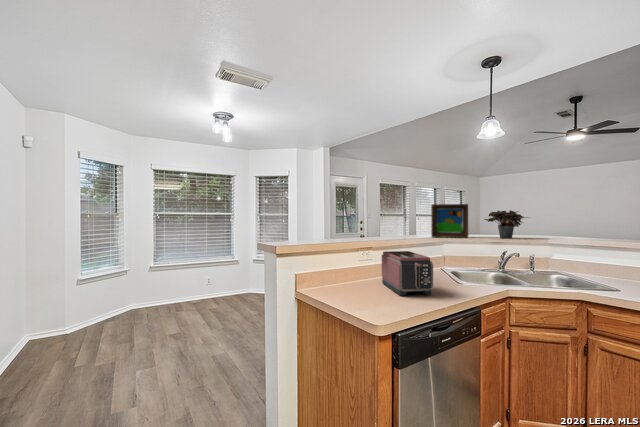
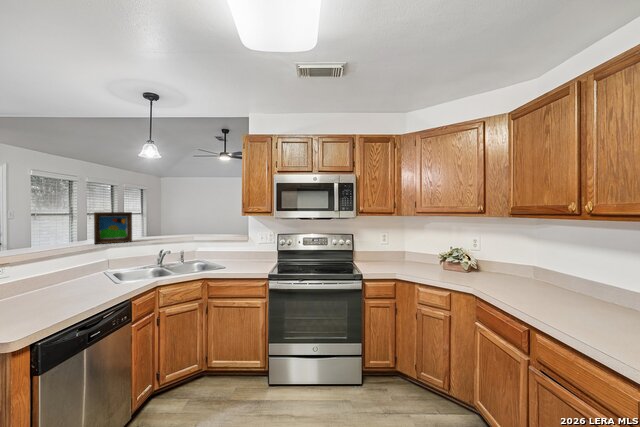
potted plant: present [484,210,525,239] -> none [148,217,181,240]
toaster: present [382,251,433,296] -> none [22,263,86,309]

